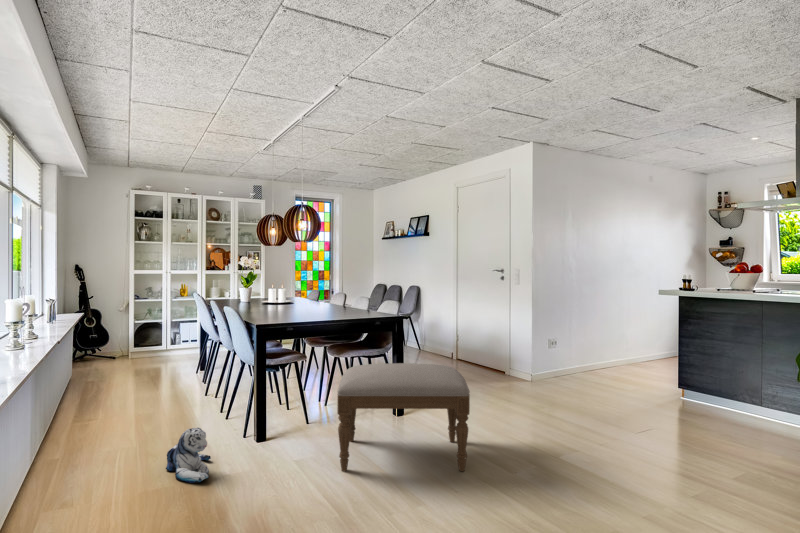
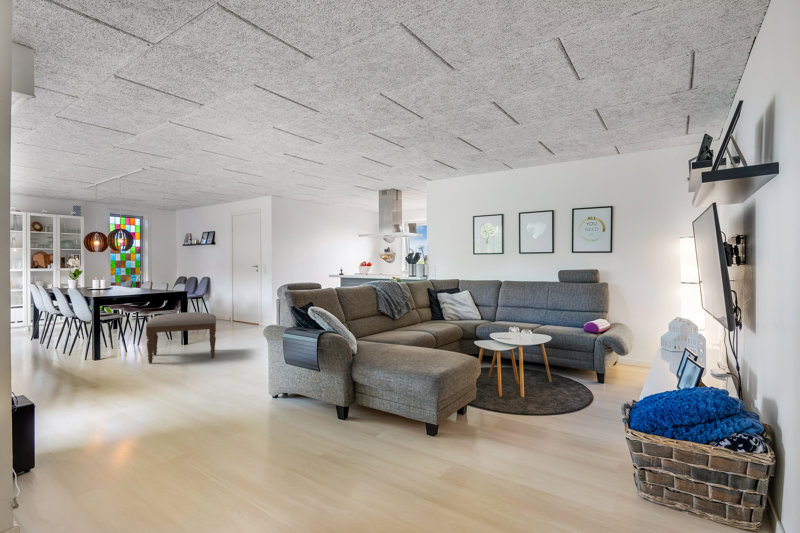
plush toy: present [166,428,211,483] -> none [41,349,72,374]

